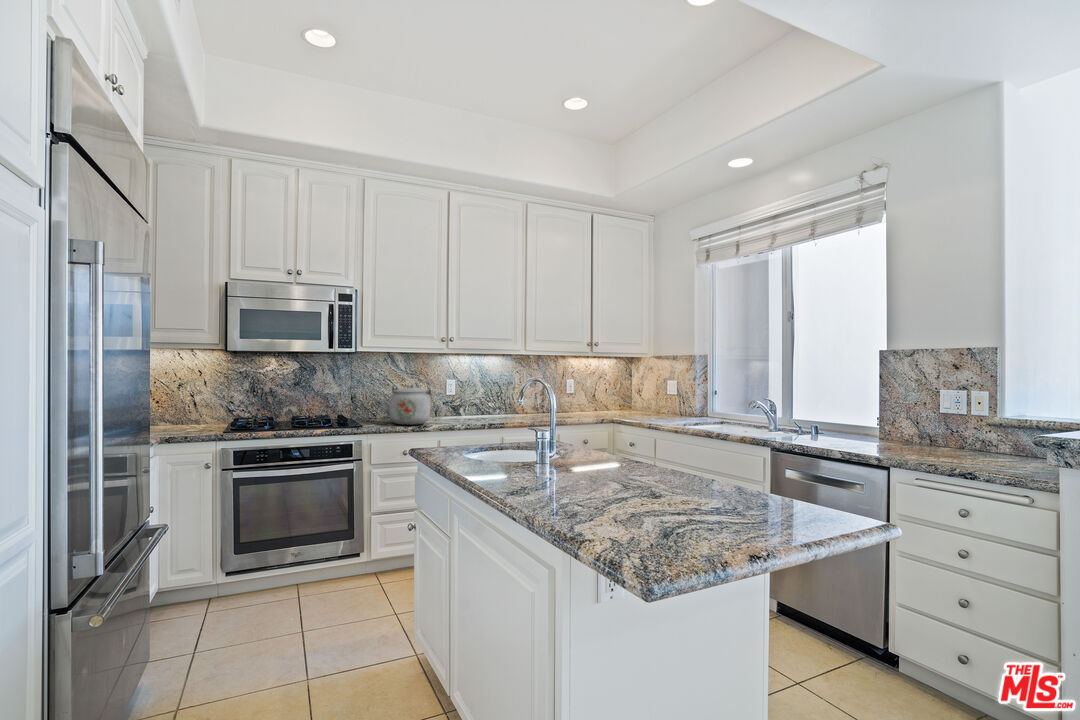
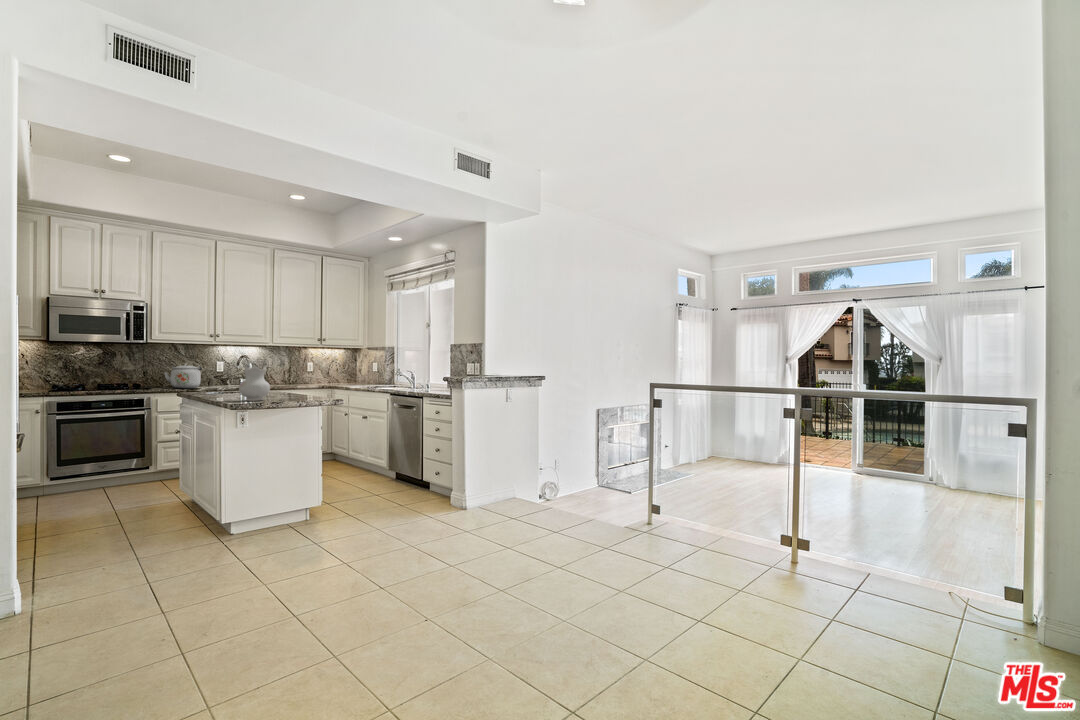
ceramic pitcher: none [580,408,659,517] -> present [239,365,270,401]

